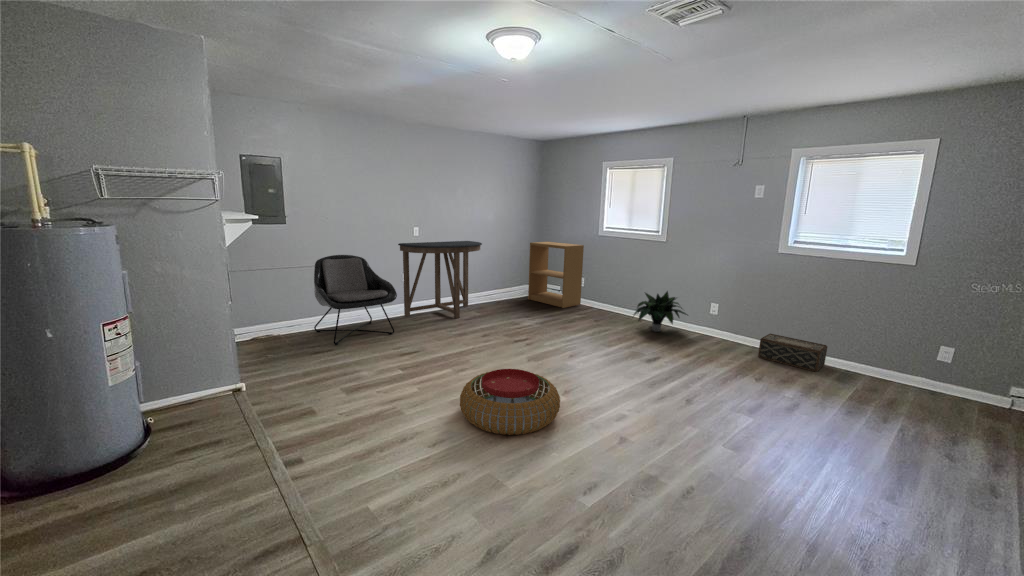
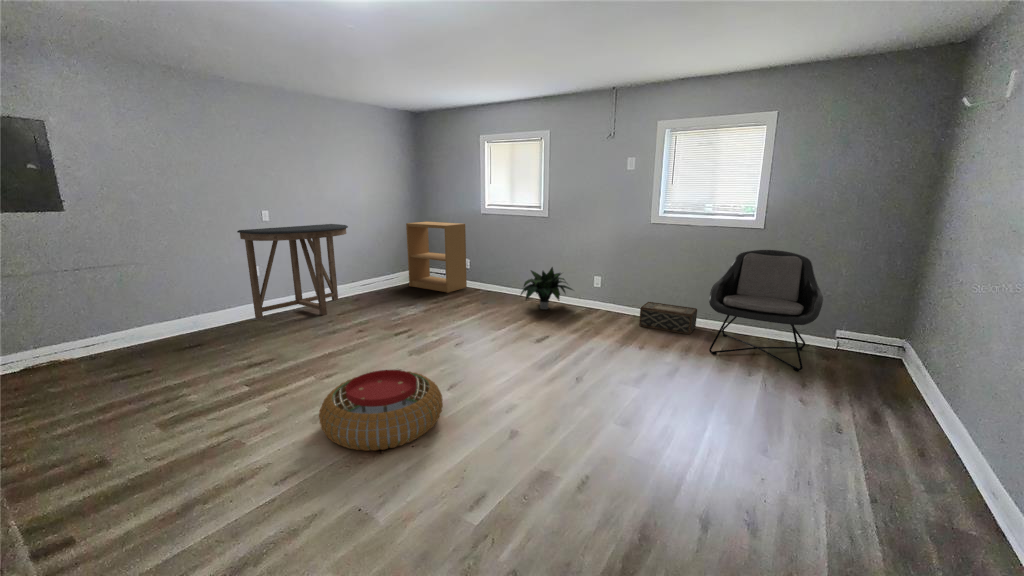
lounge chair: present [314,255,397,345] -> present [709,250,823,371]

